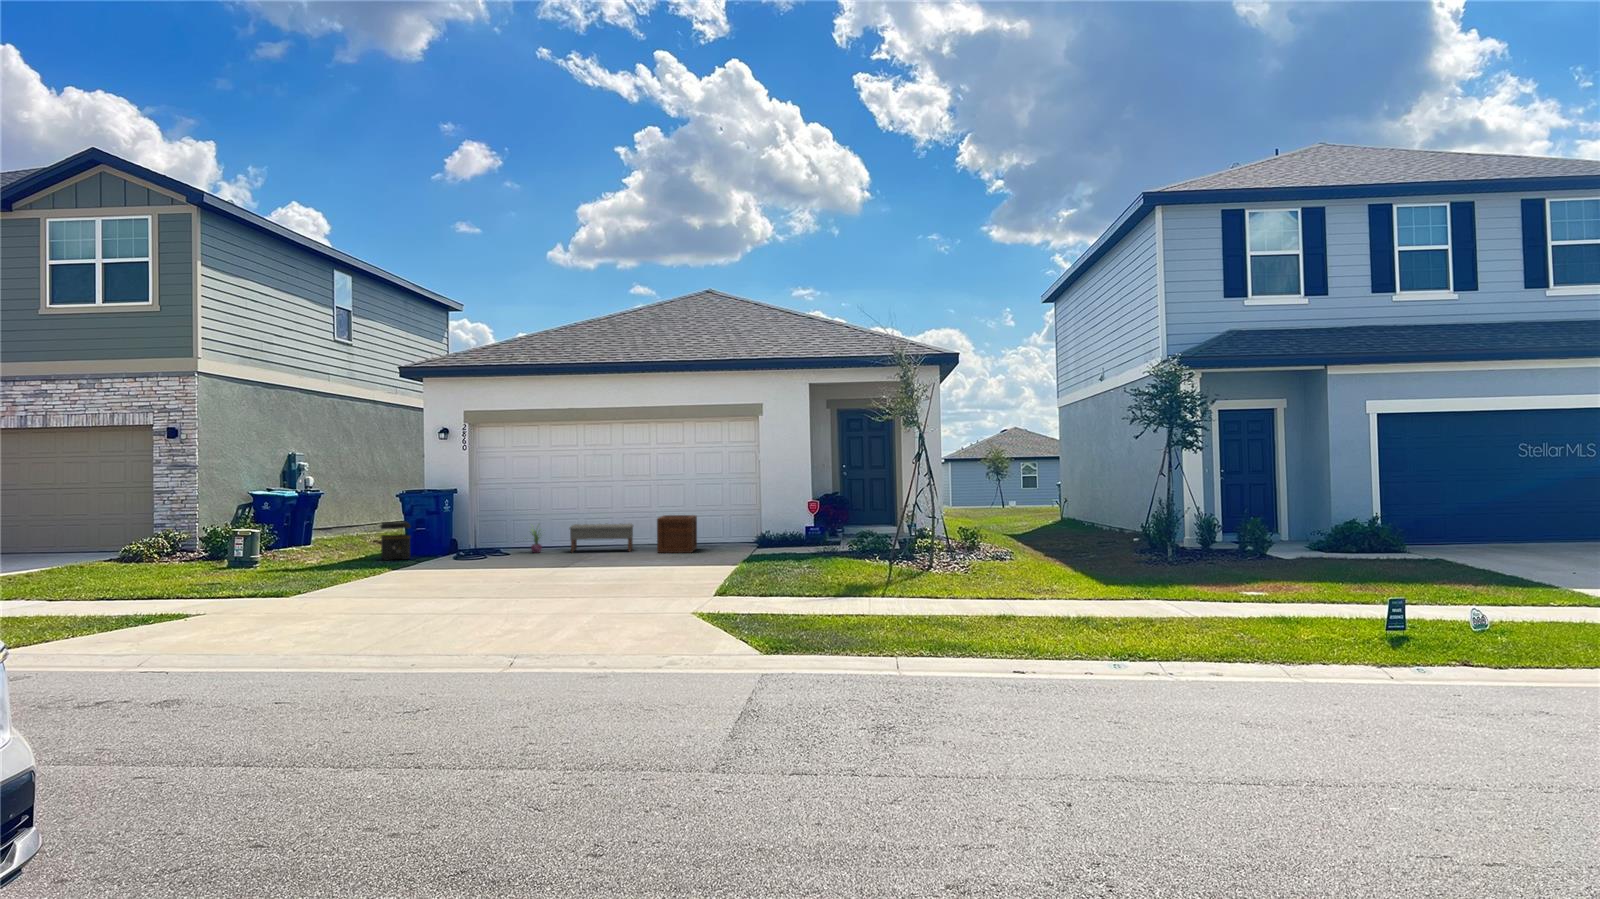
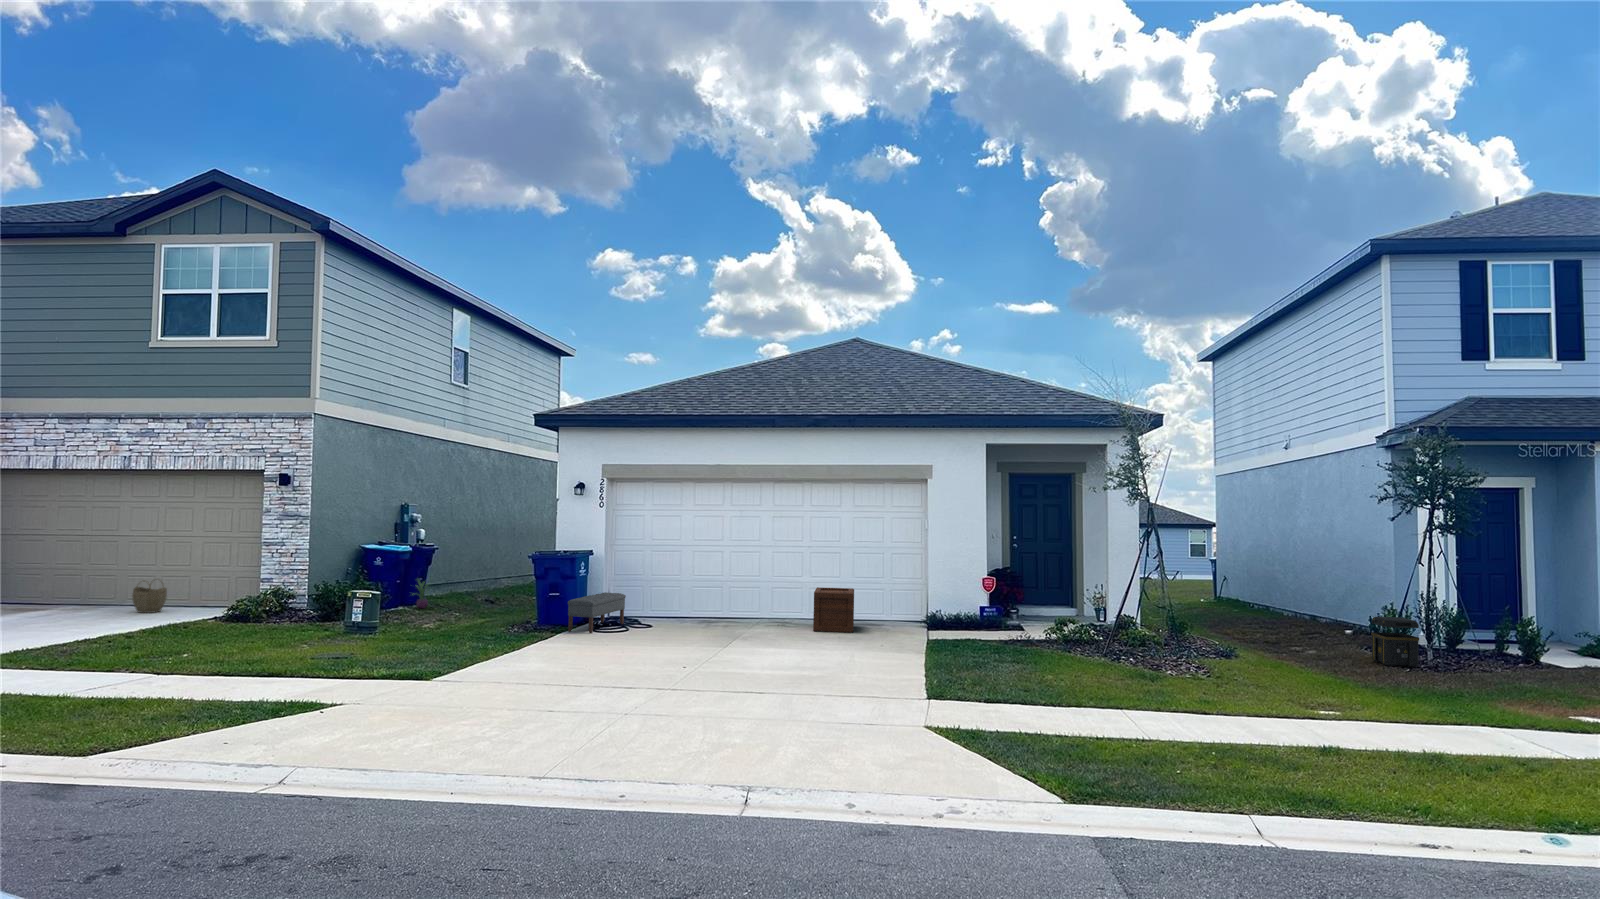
toolbox: present [380,522,411,560] -> present [1371,617,1419,667]
bench: present [570,523,633,552] -> present [568,592,626,633]
woven basket: none [37,527,69,557] -> present [132,581,167,613]
decorative plant: present [531,529,542,553] -> present [413,580,428,608]

